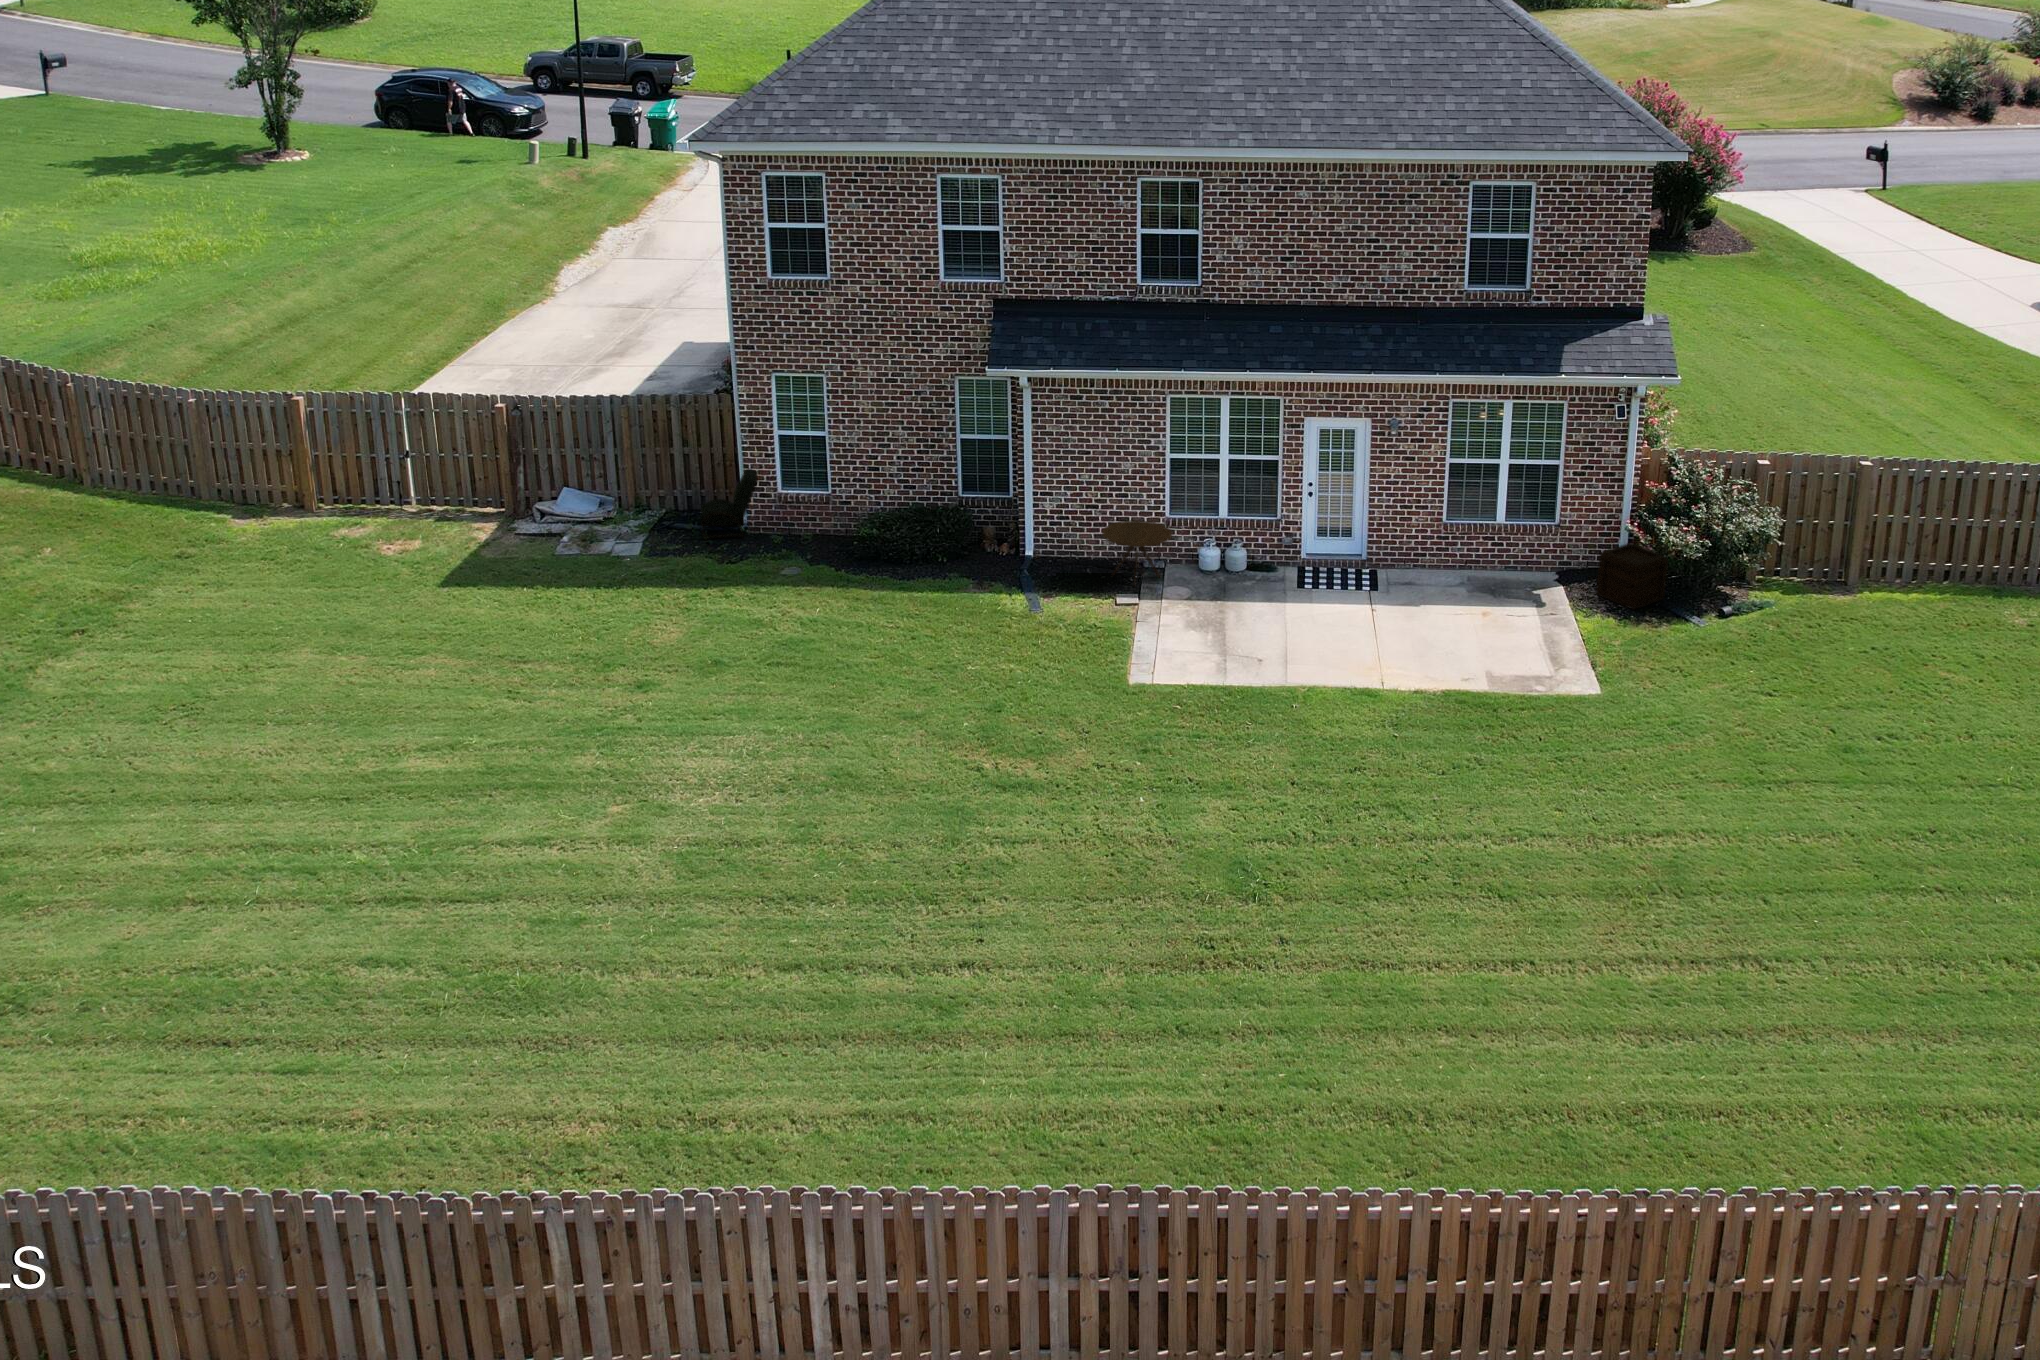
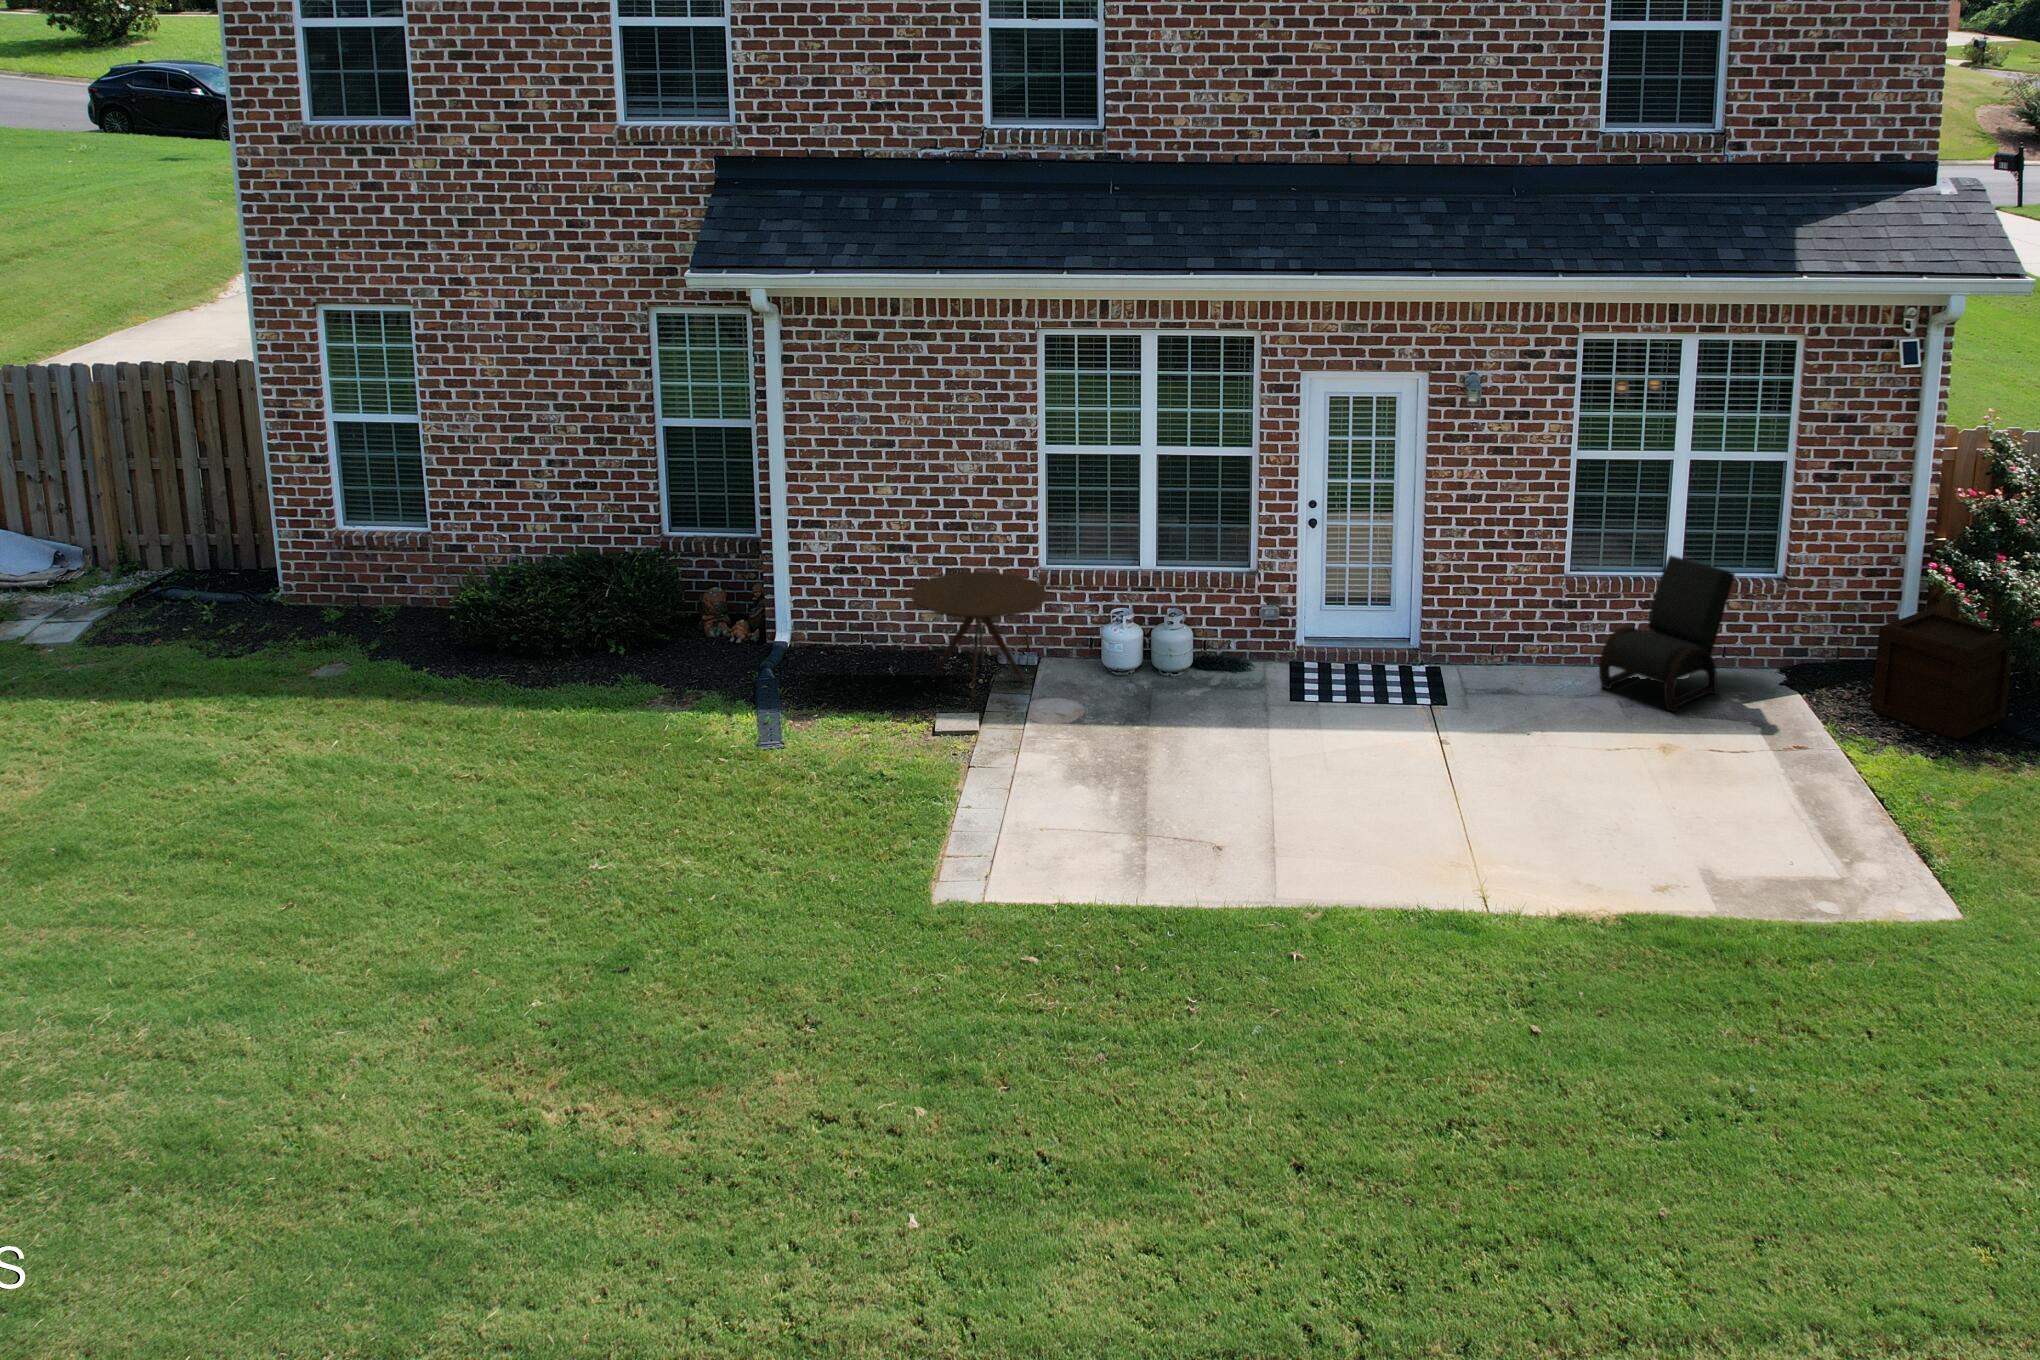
lounge chair: present [700,469,758,540] -> present [1599,556,1735,711]

